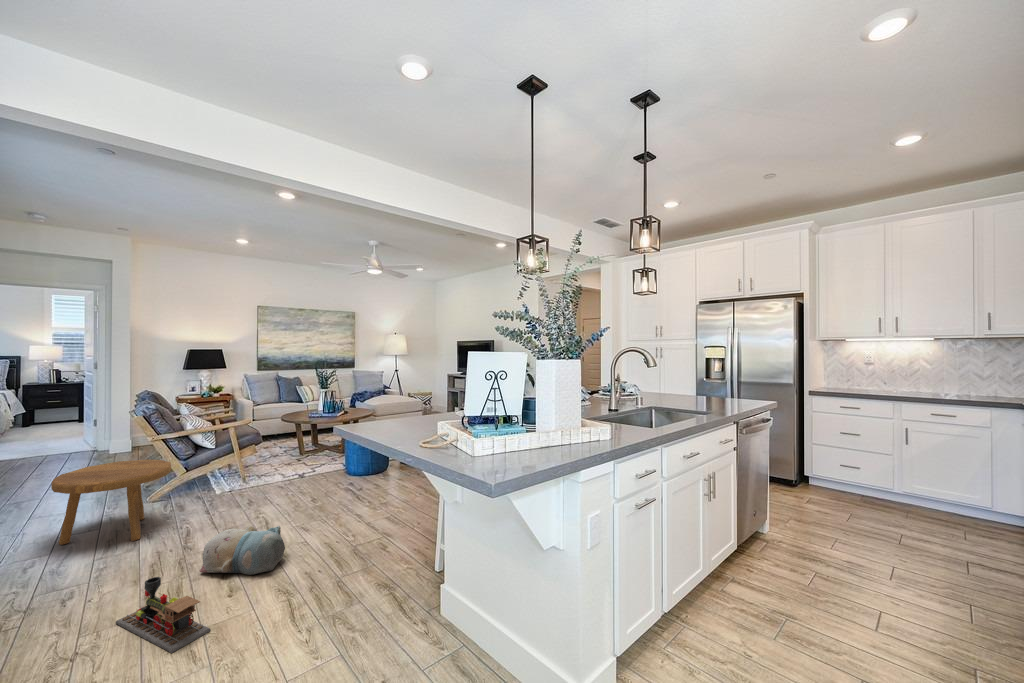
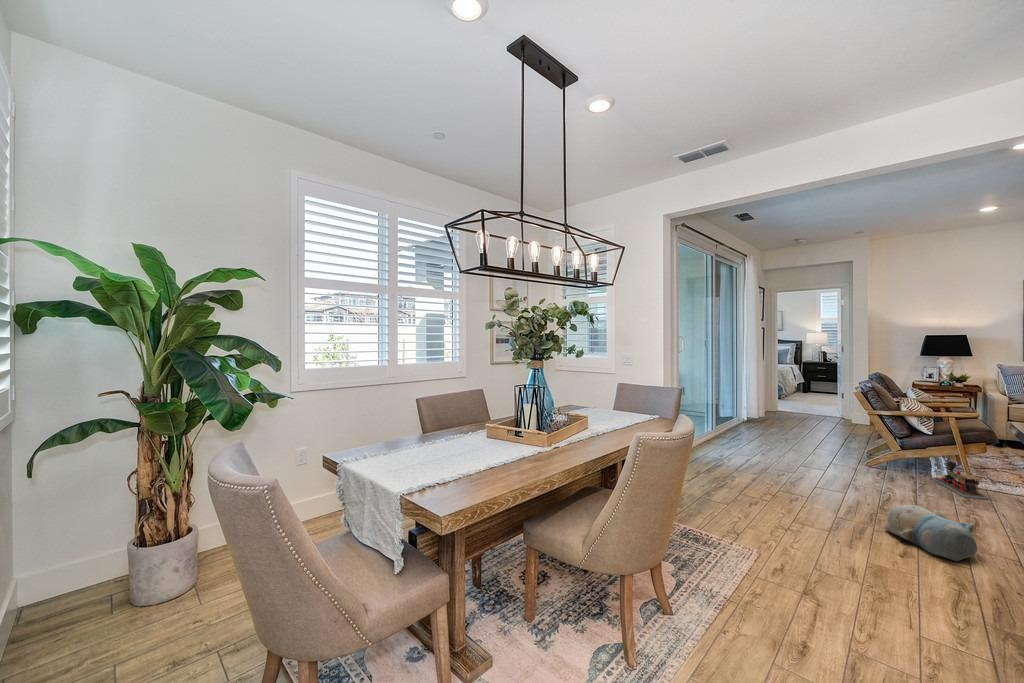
footstool: present [51,460,171,545] -> none [794,423,878,488]
toy train: present [116,577,211,653] -> present [930,461,990,500]

